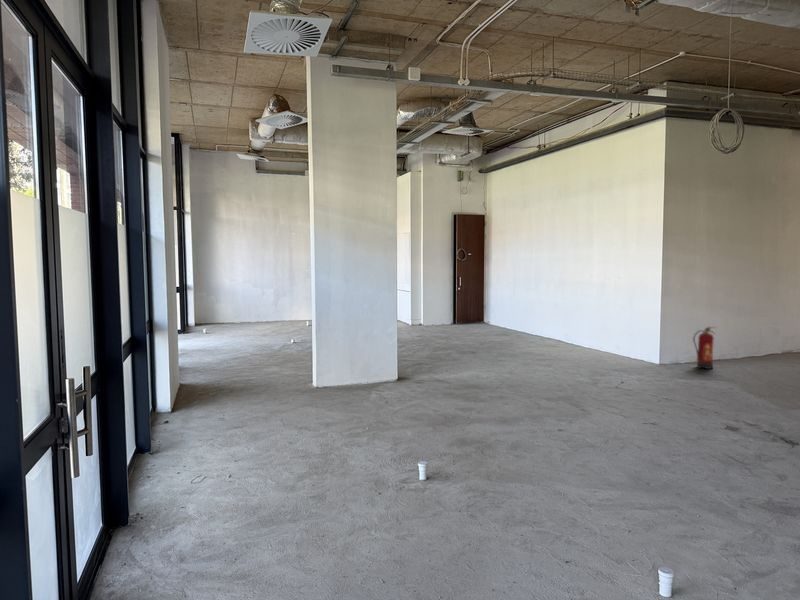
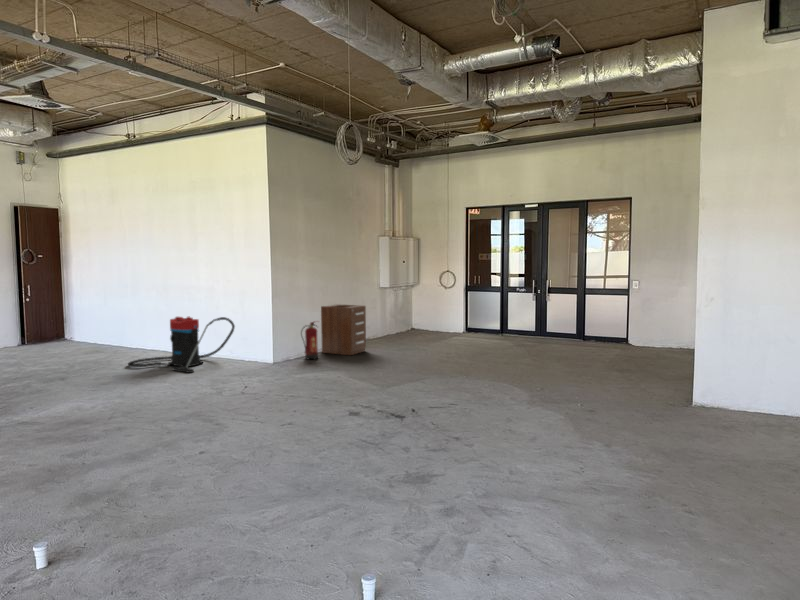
filing cabinet: none [720,310,784,371] -> present [321,304,366,355]
vacuum cleaner: none [522,311,620,364] -> present [128,317,235,373]

